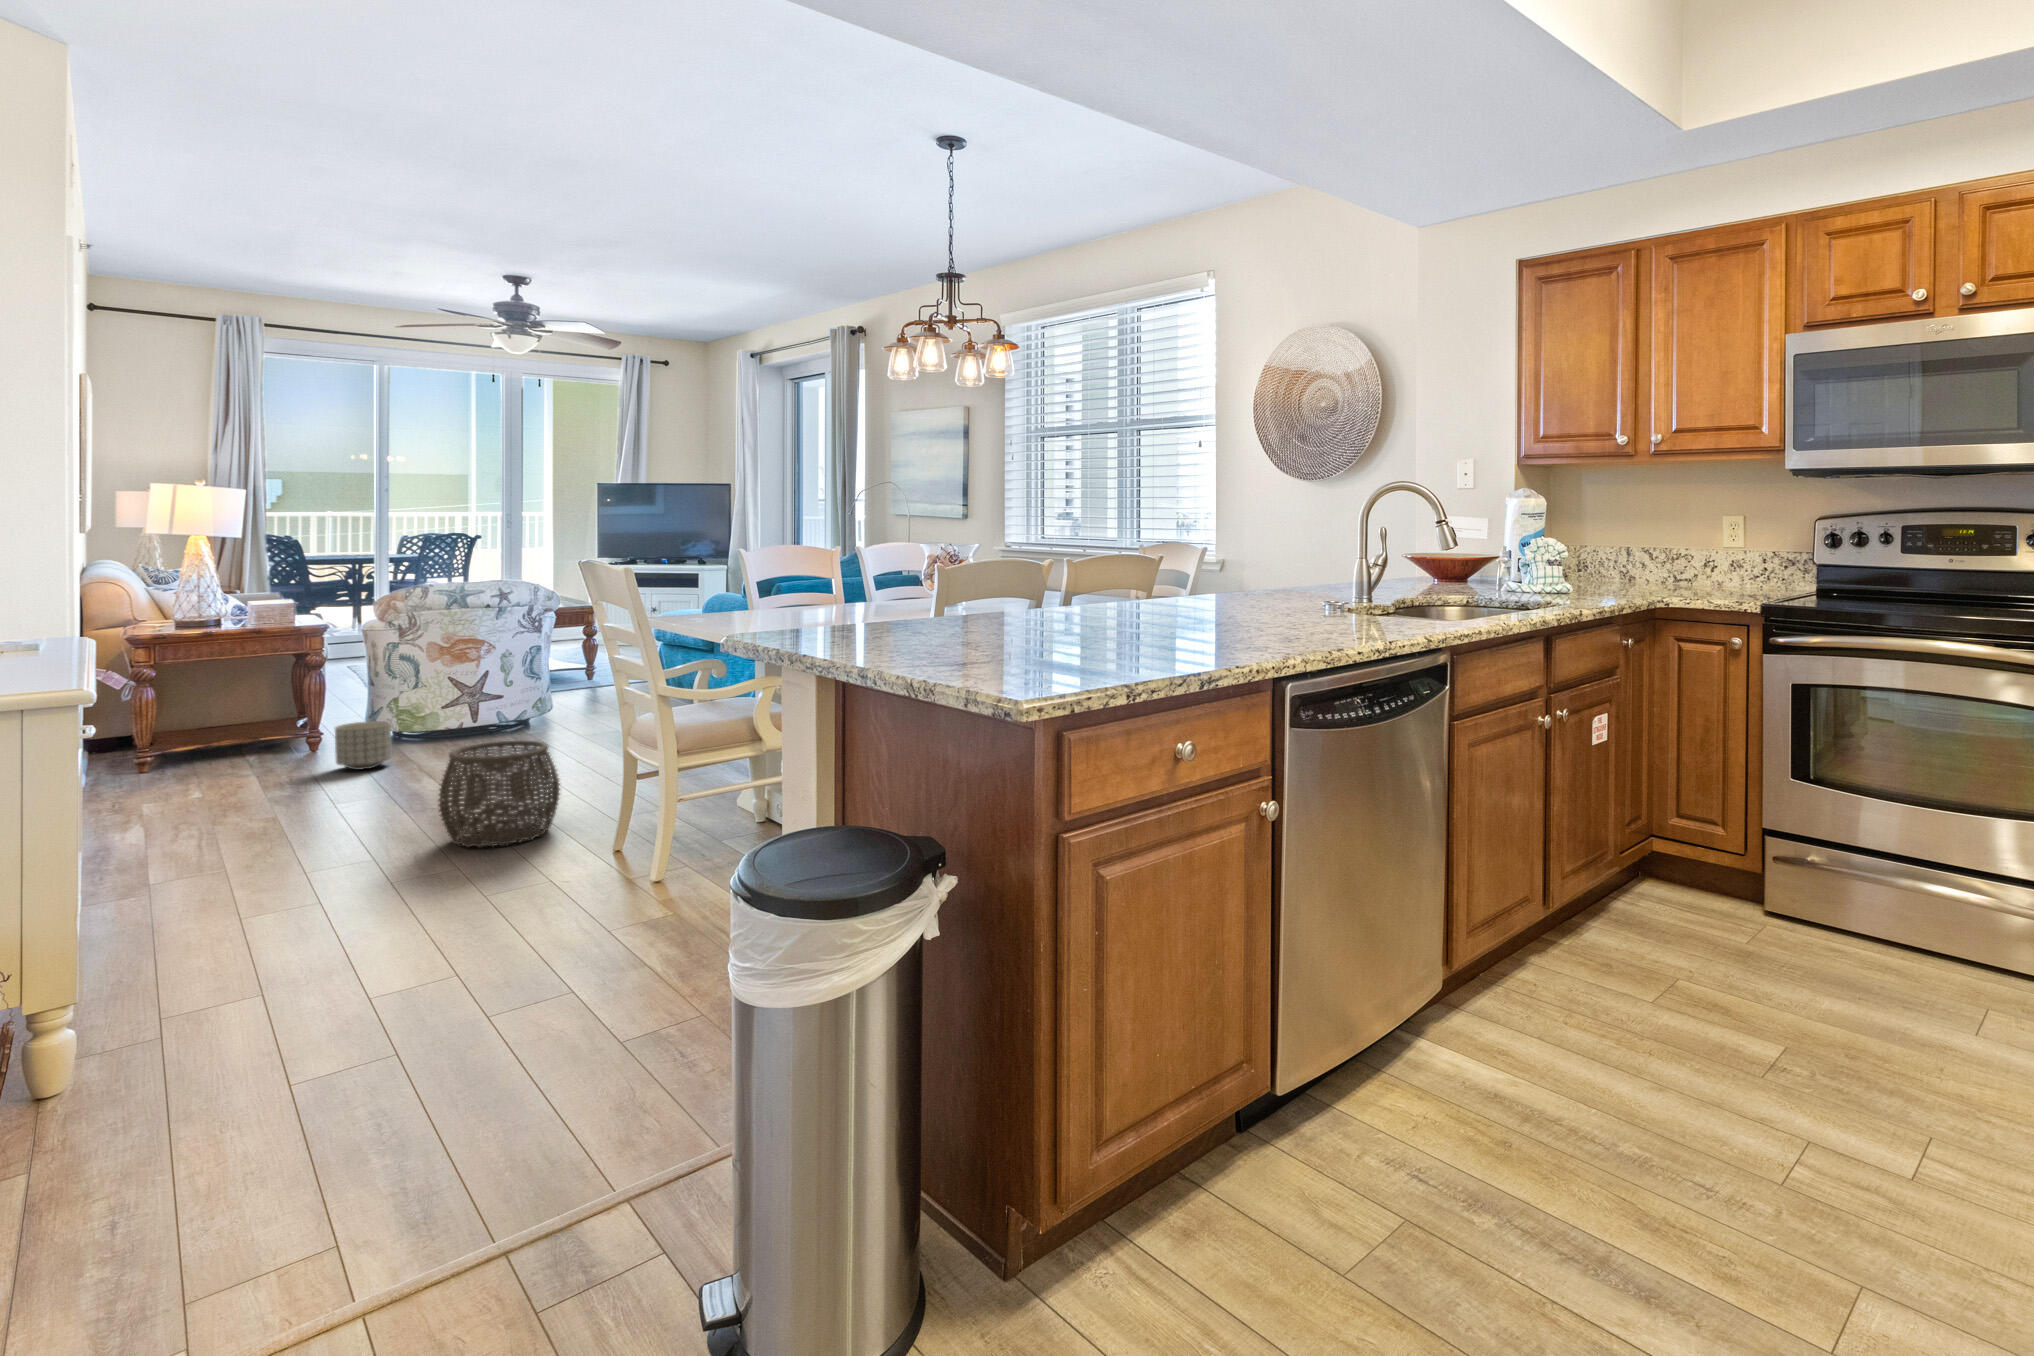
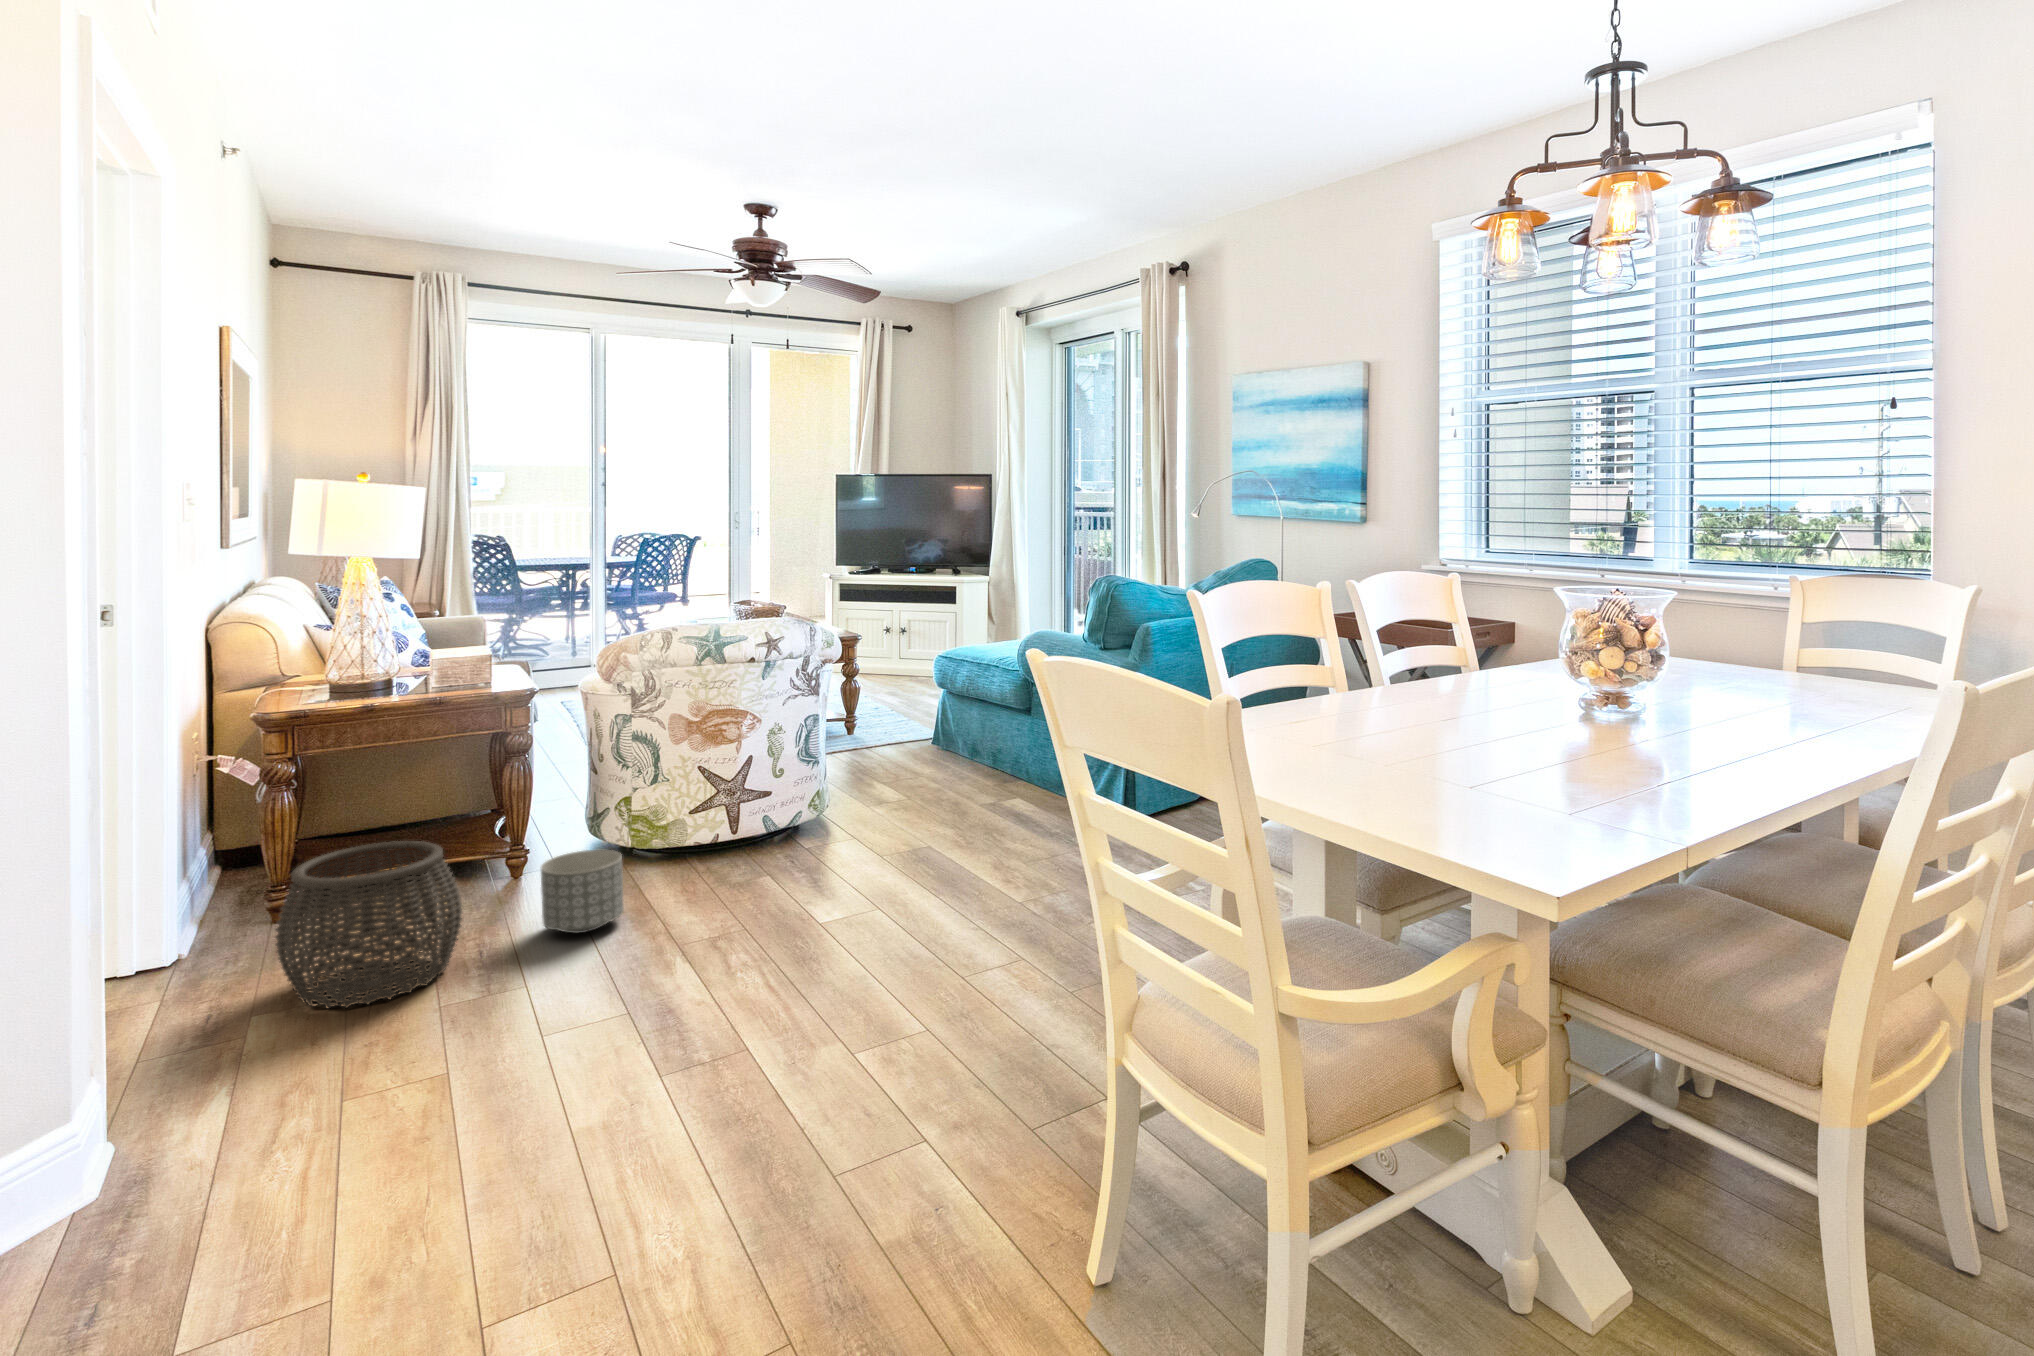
woven basket: present [439,740,560,848] -> present [275,841,462,1008]

